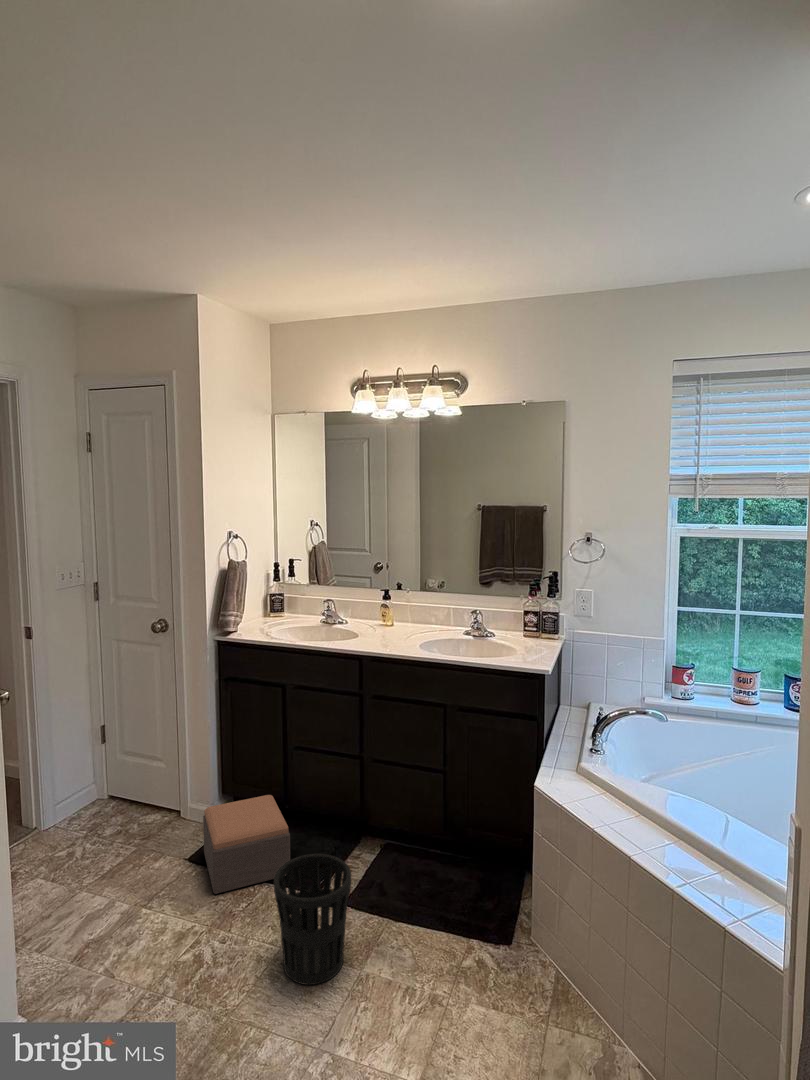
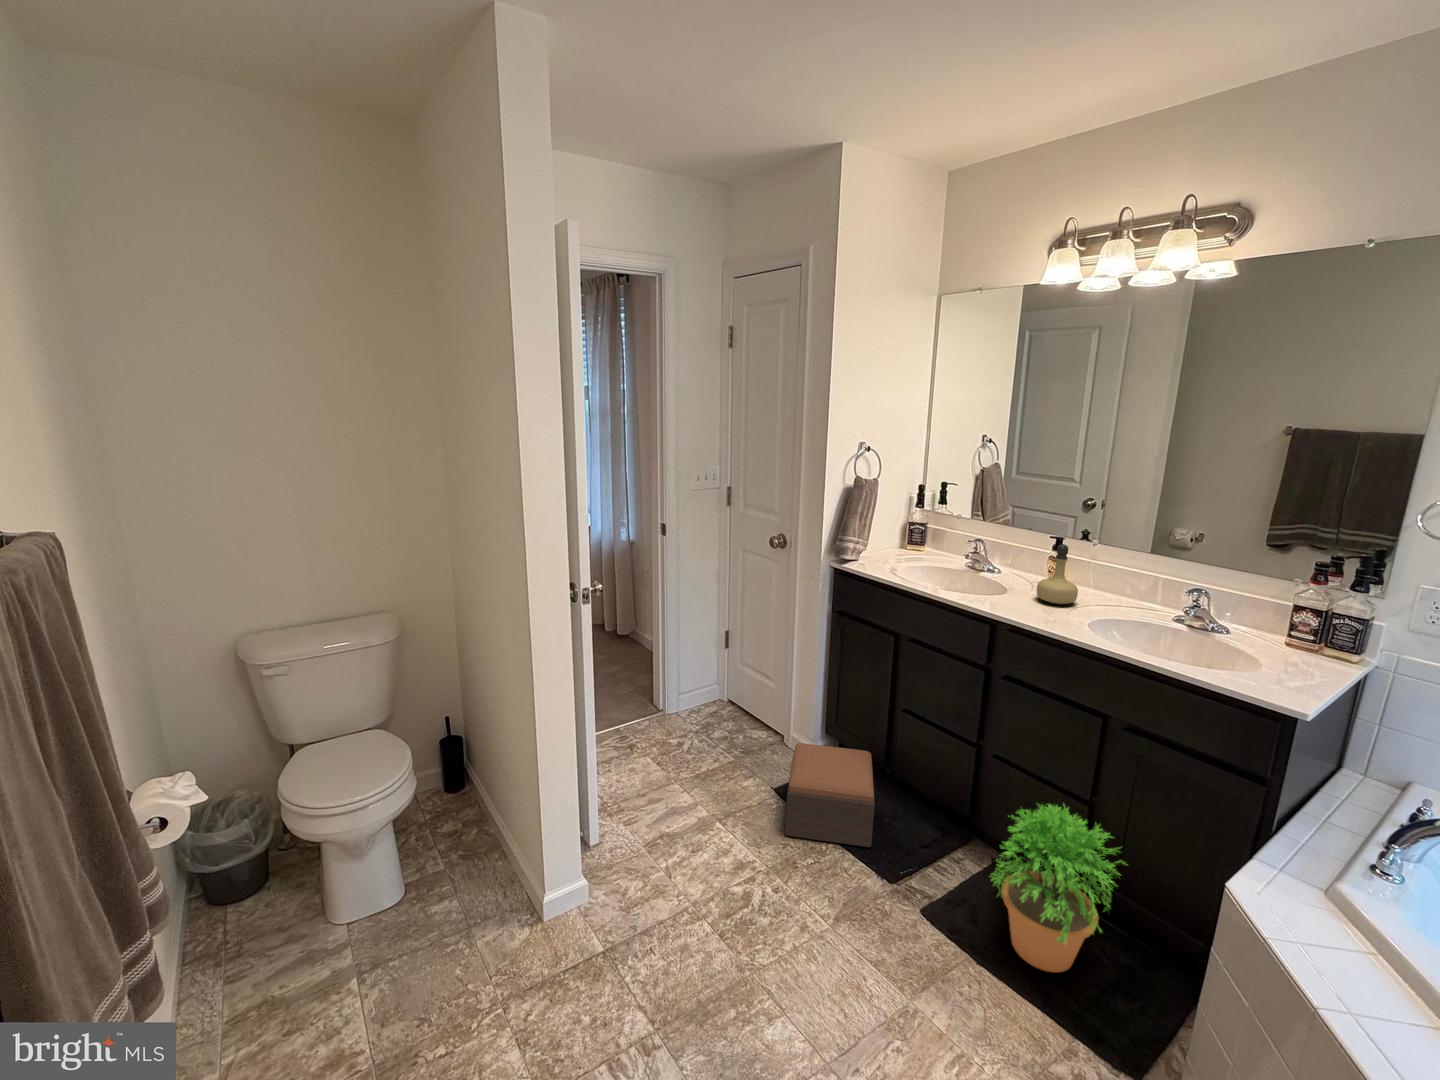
perfume bottle: none [380,594,407,638] -> present [1037,544,1078,604]
potted plant: none [391,777,474,906] -> present [992,804,1120,972]
wastebasket: present [274,854,351,985] -> none [820,838,915,992]

